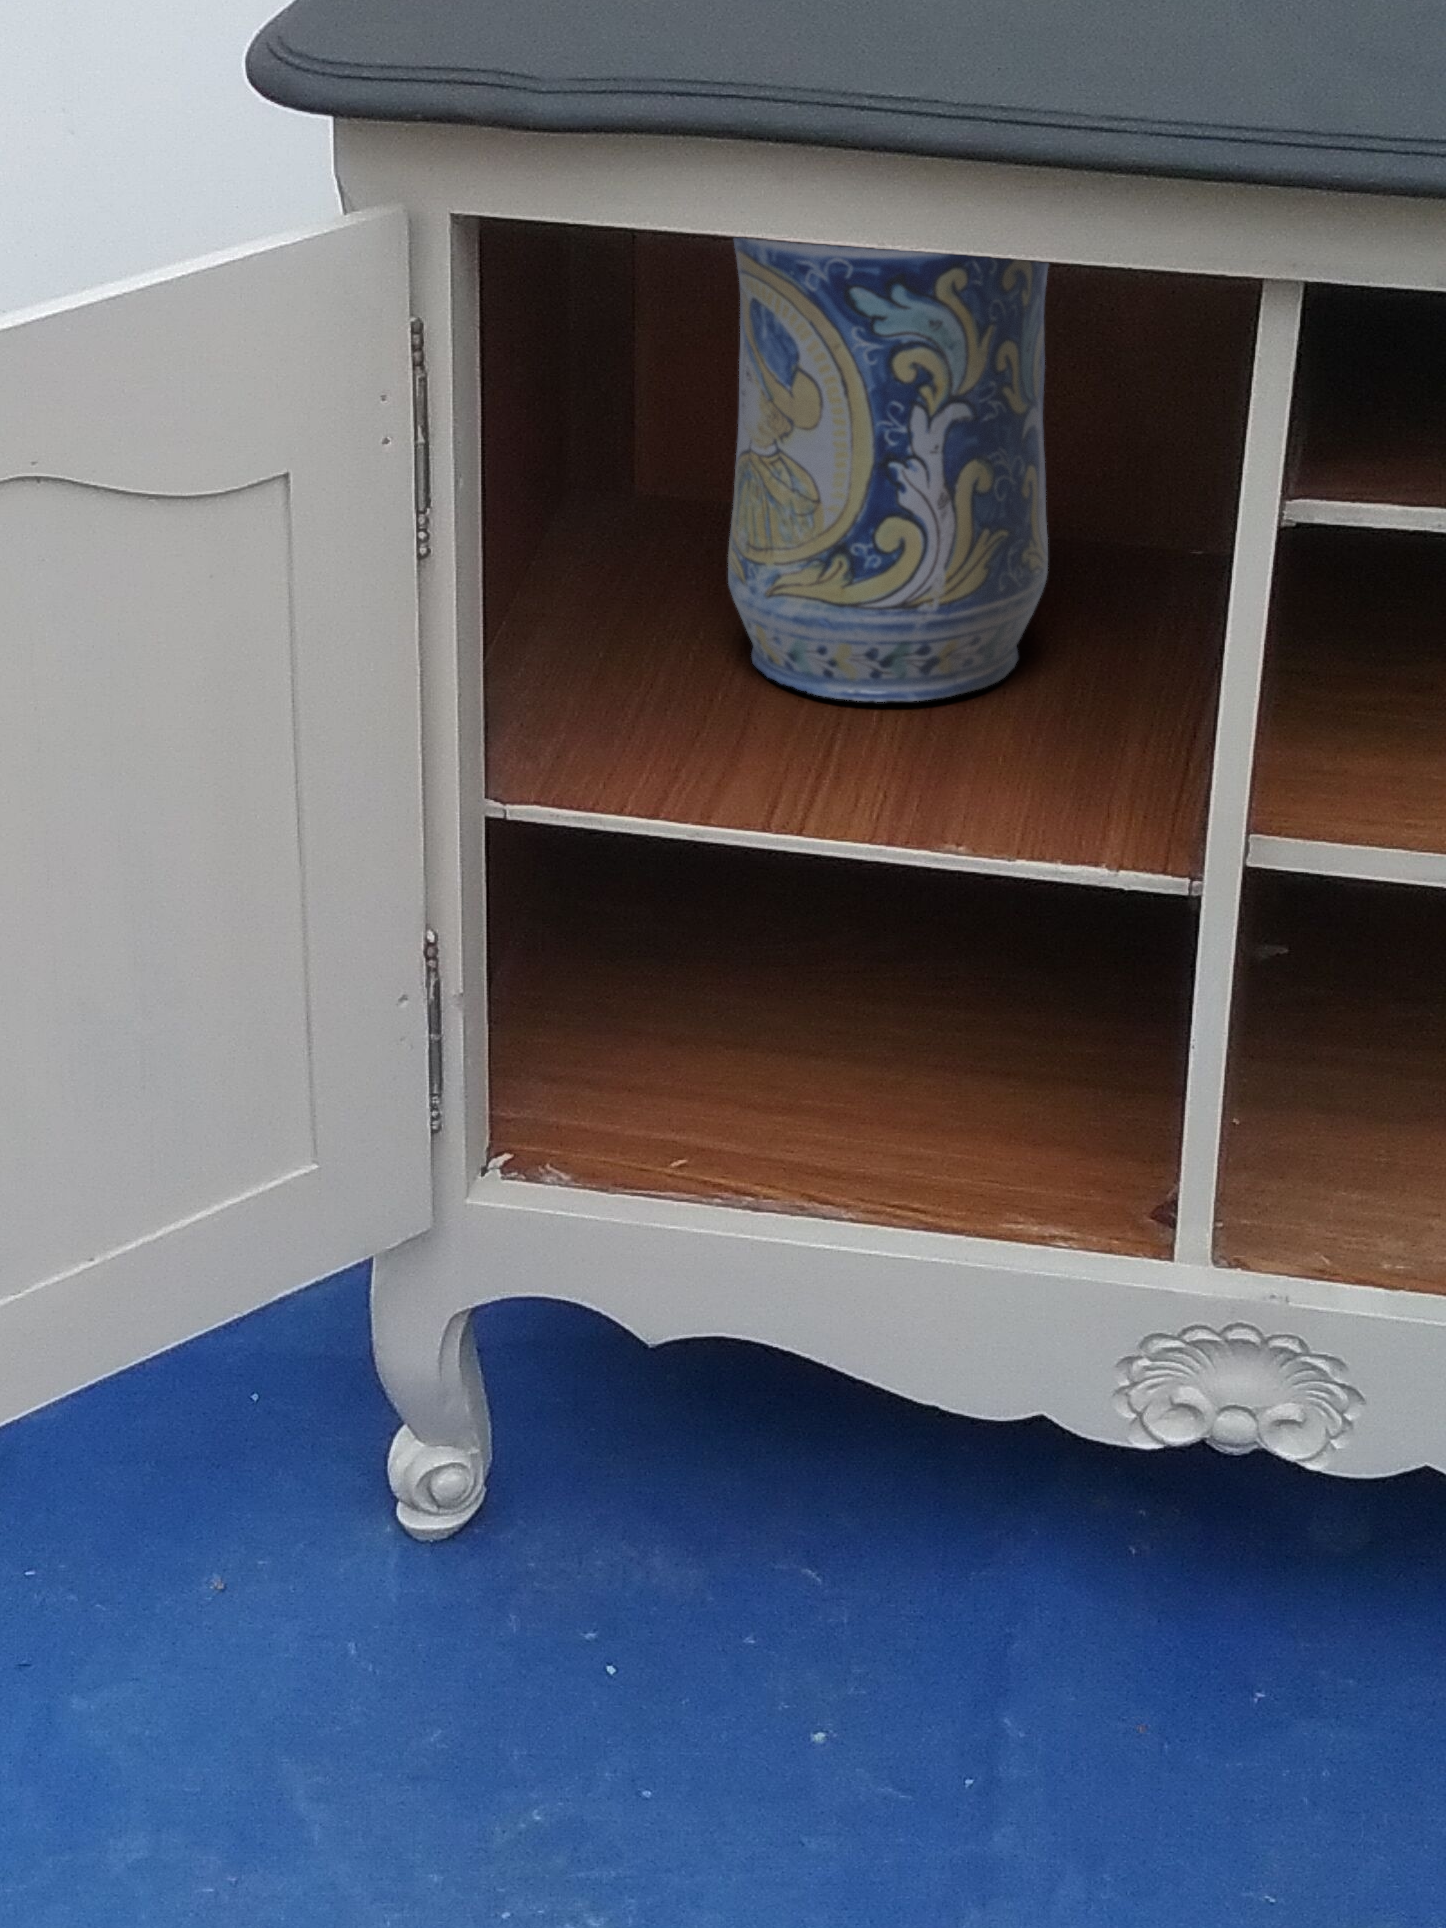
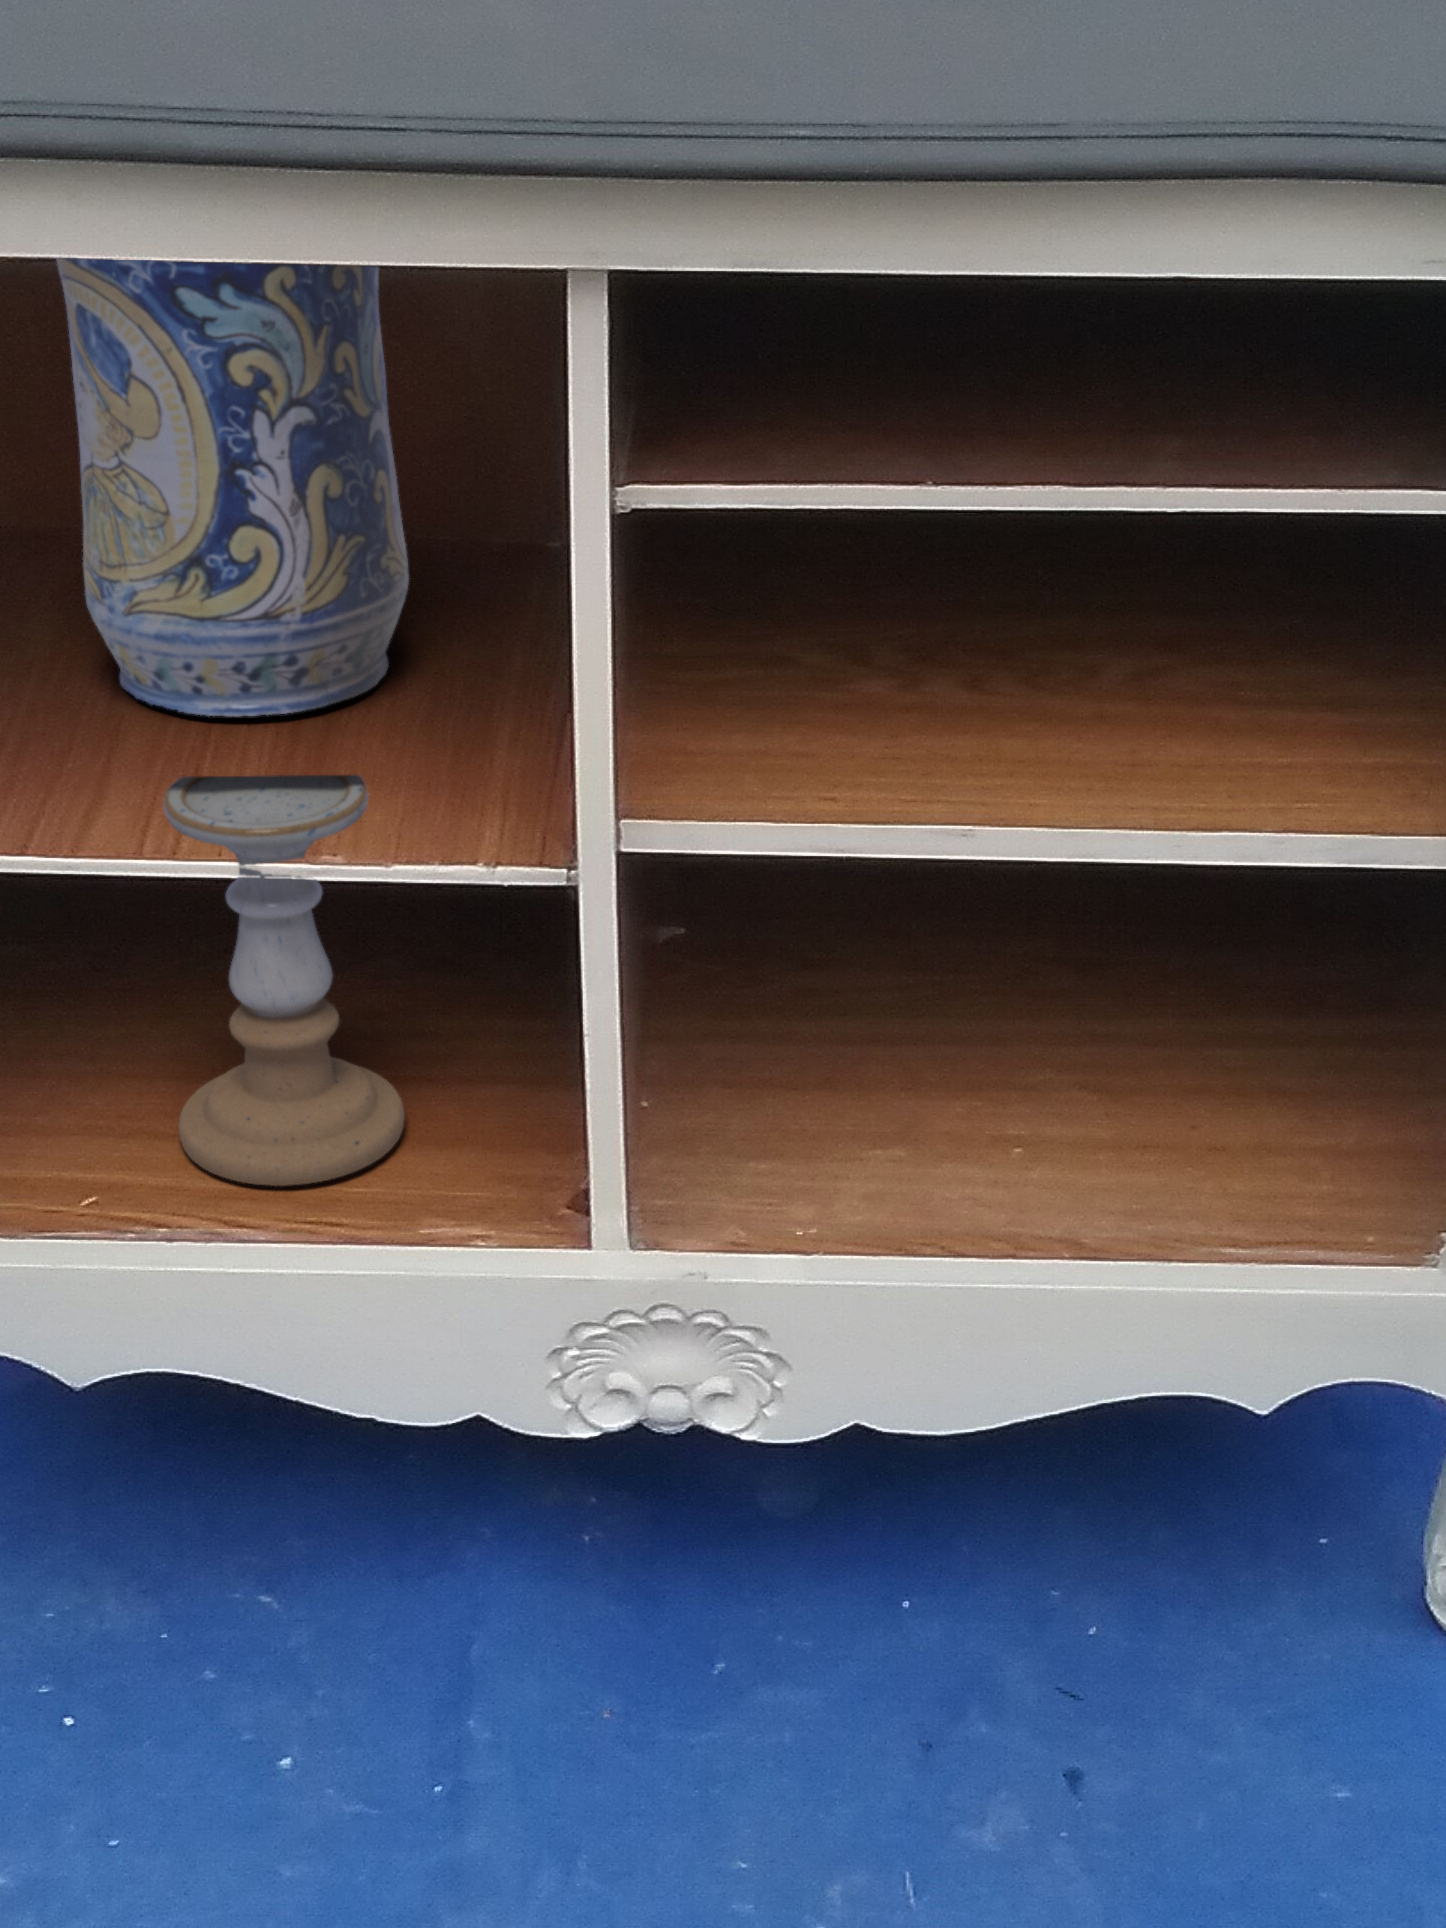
candle holder: none [767,741,992,1167] -> present [164,775,405,1186]

